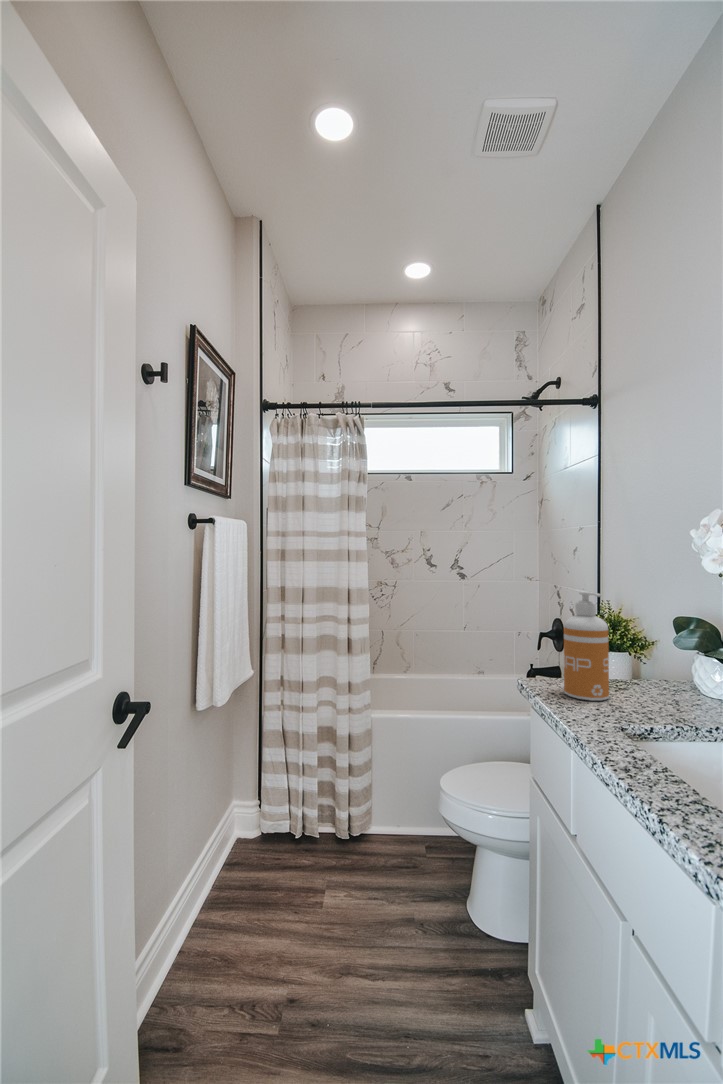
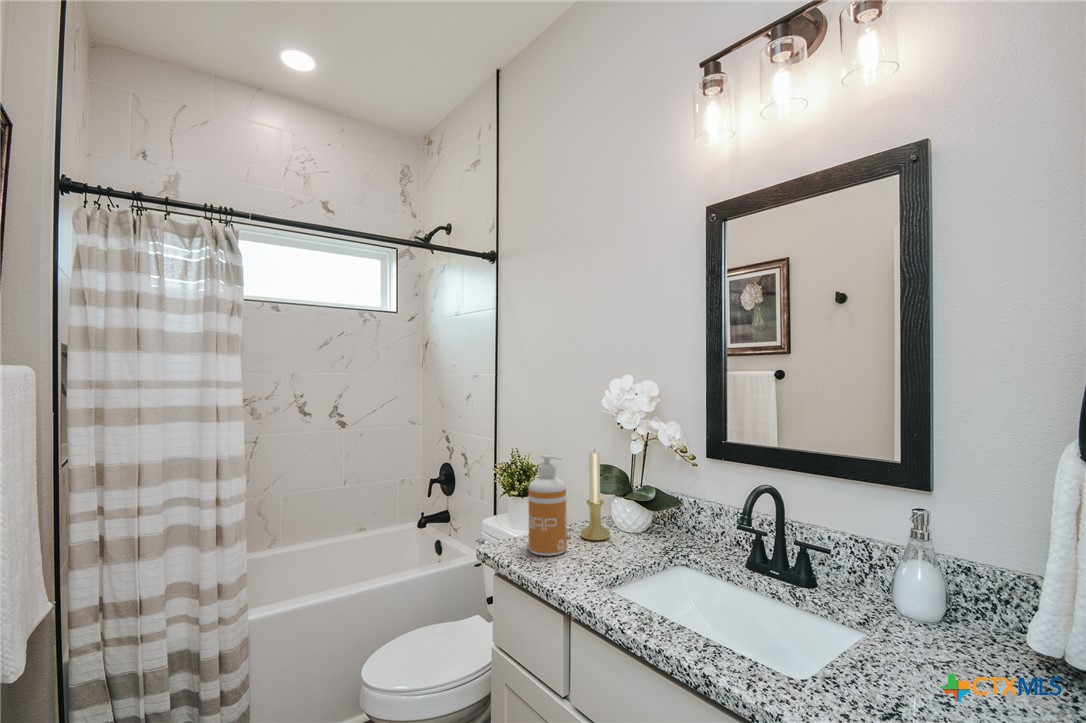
candle holder: none [640,592,682,701] -> present [581,449,610,541]

